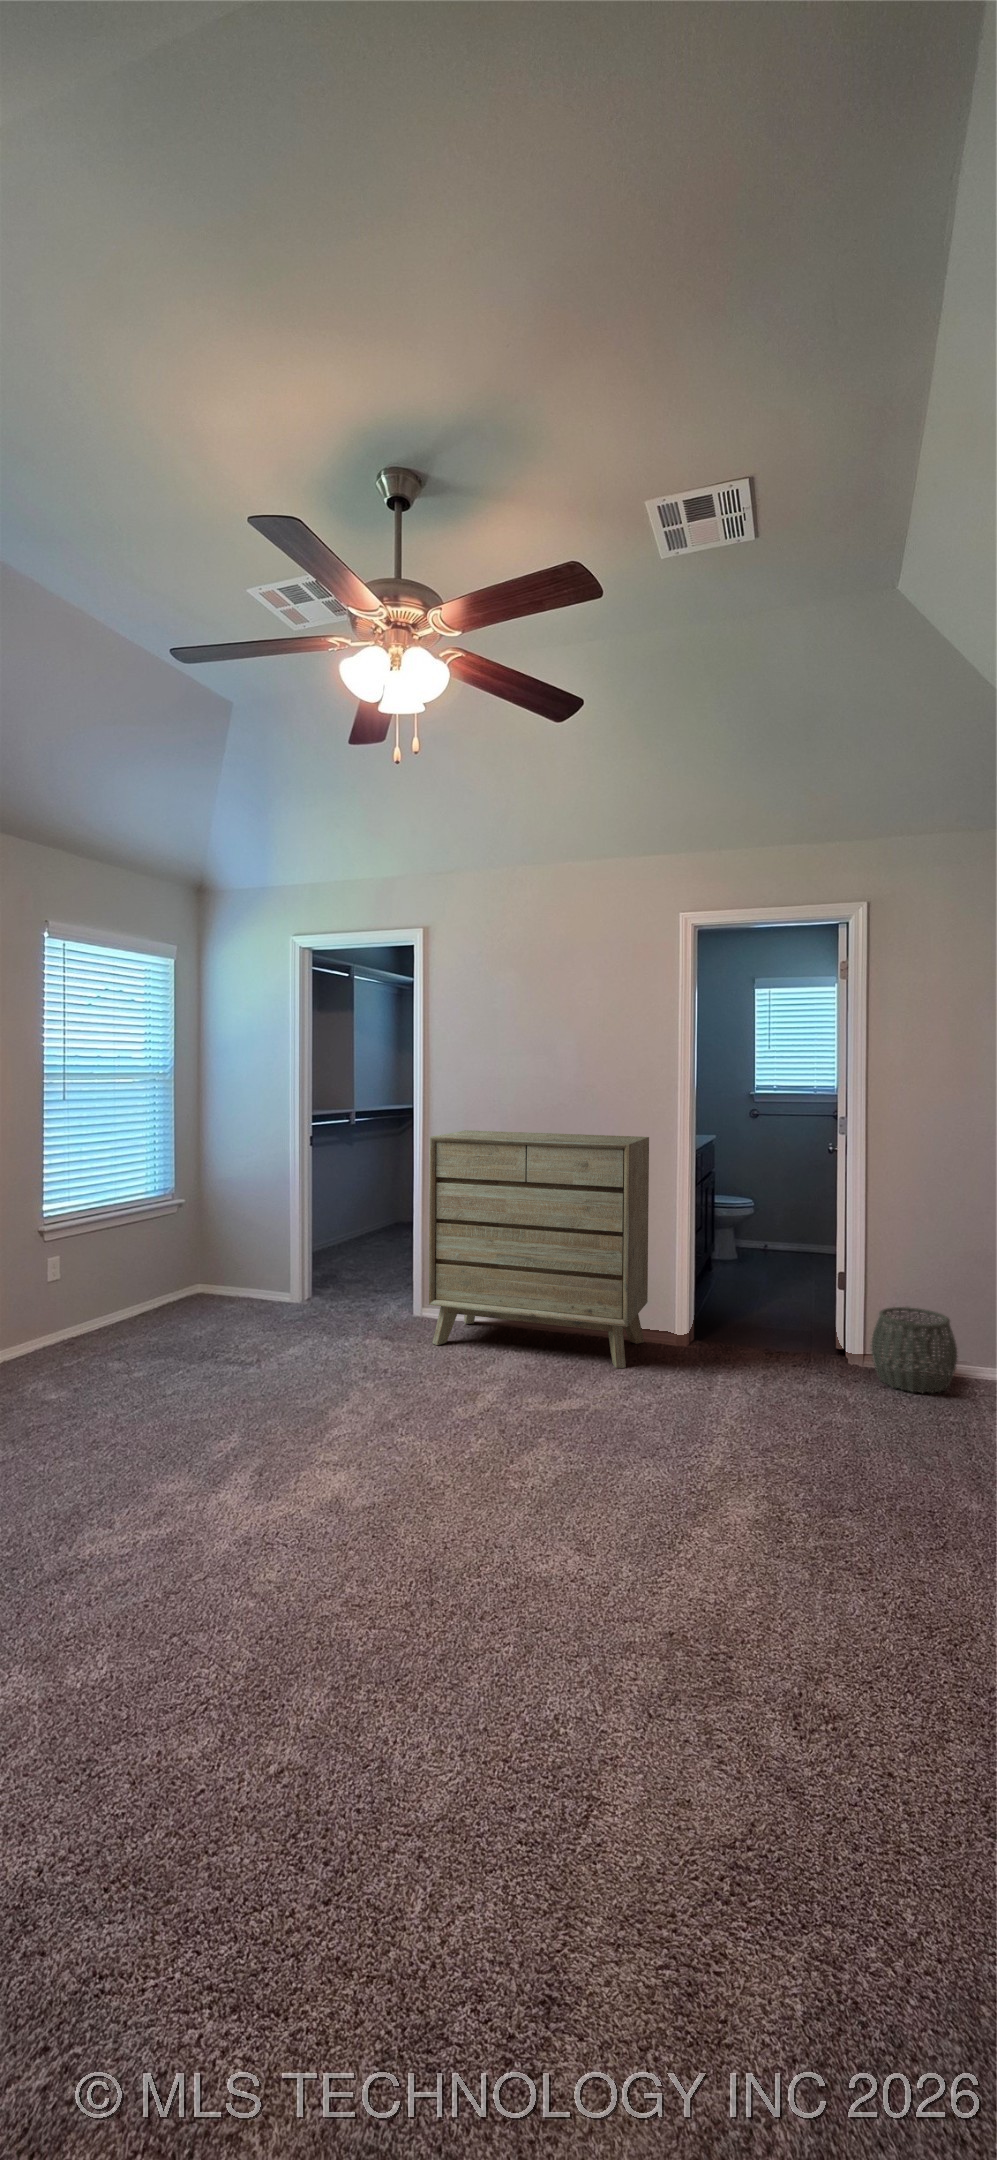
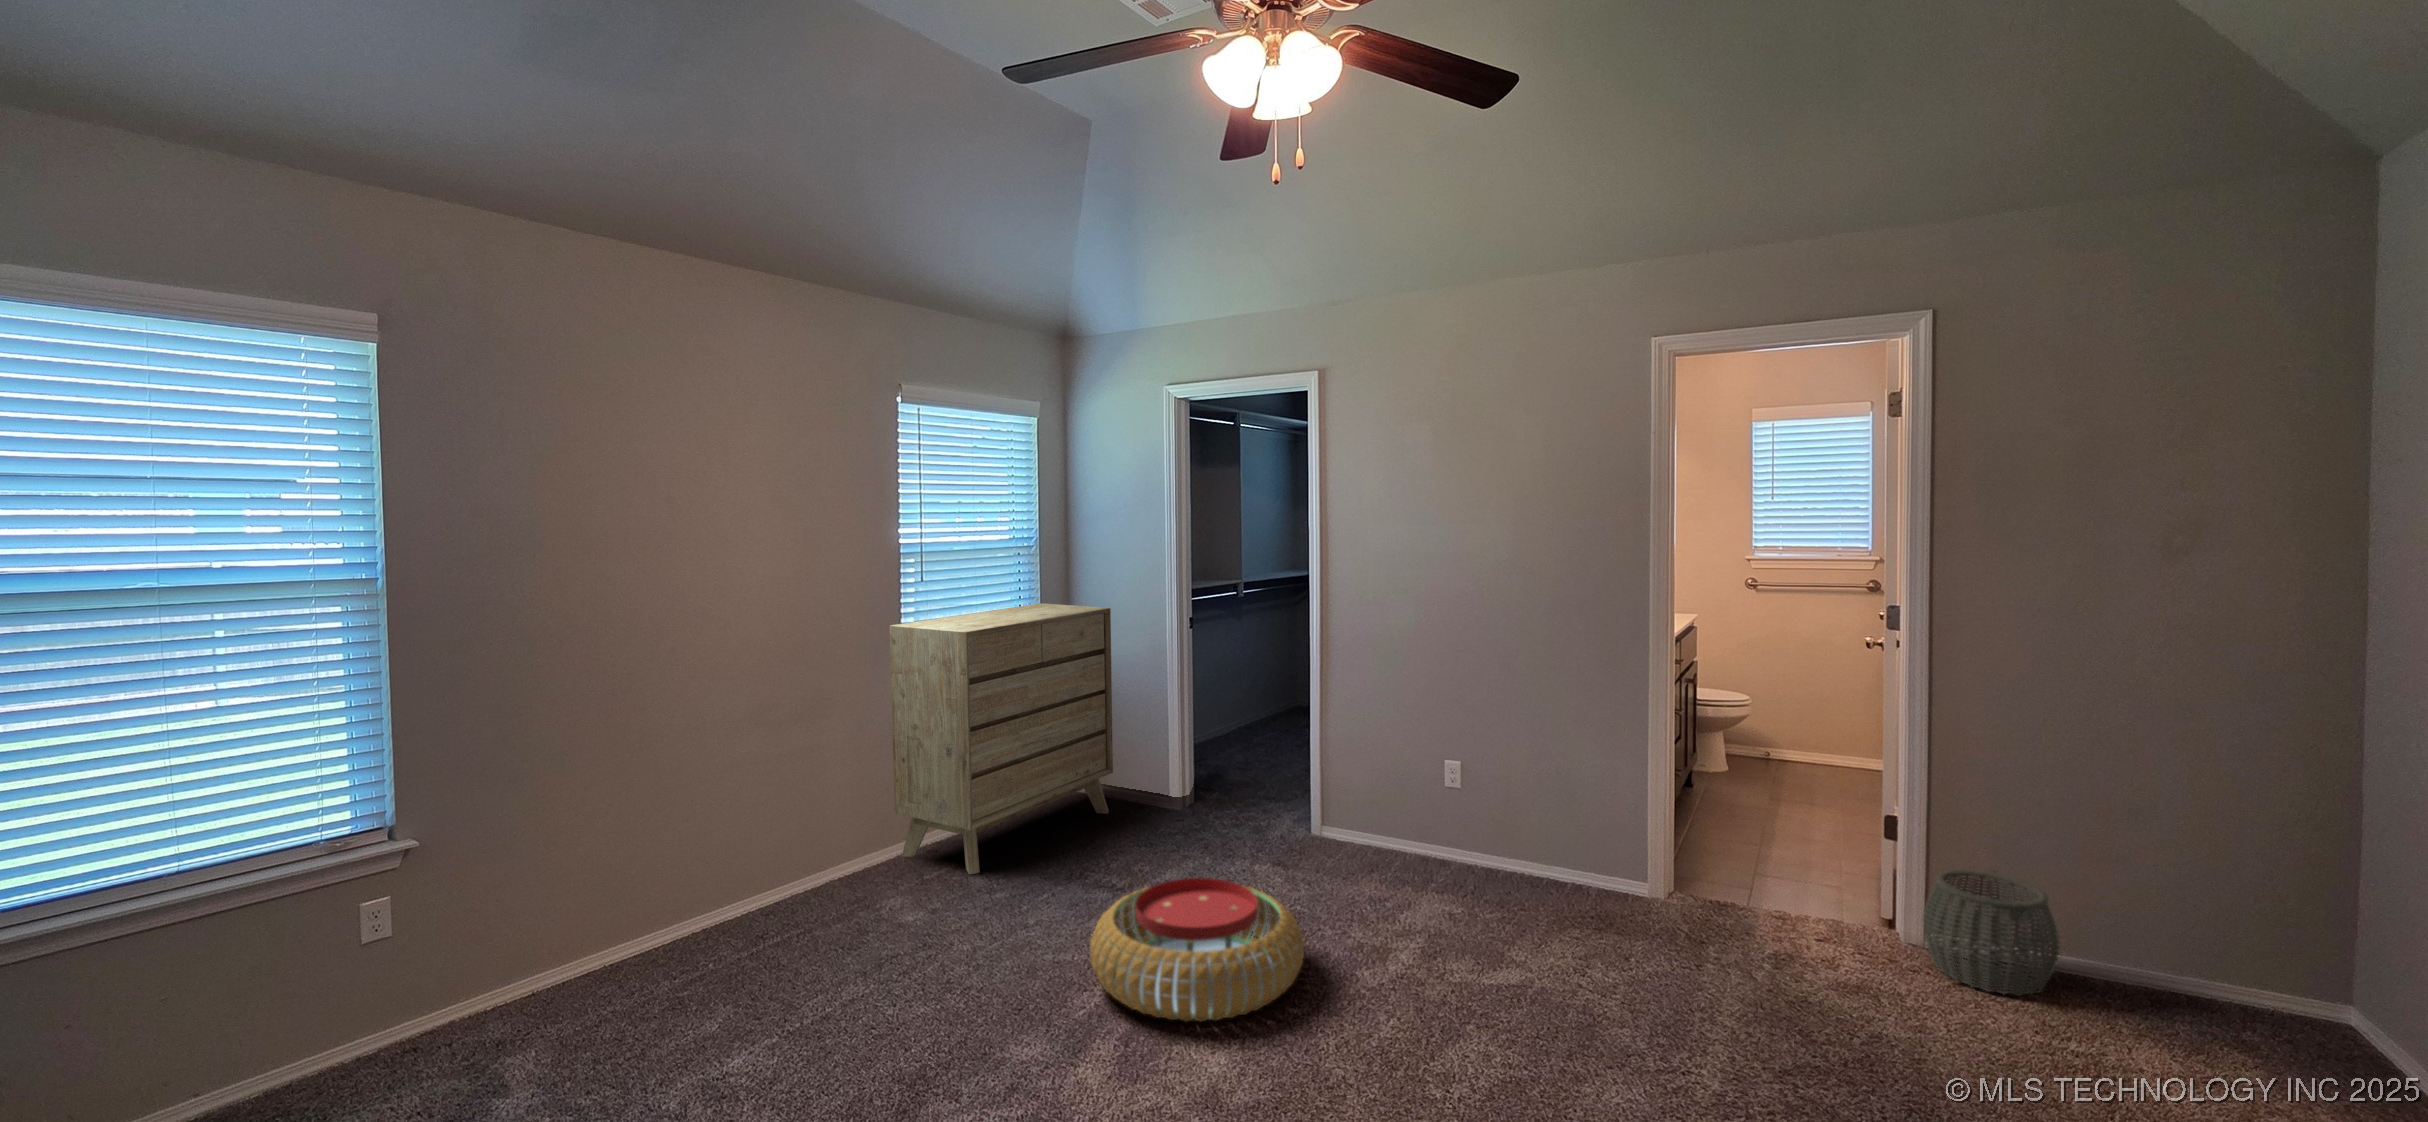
dresser: present [429,1130,649,1368] -> present [890,603,1113,874]
pouf: none [226,1341,410,1452] -> present [1090,878,1304,1021]

